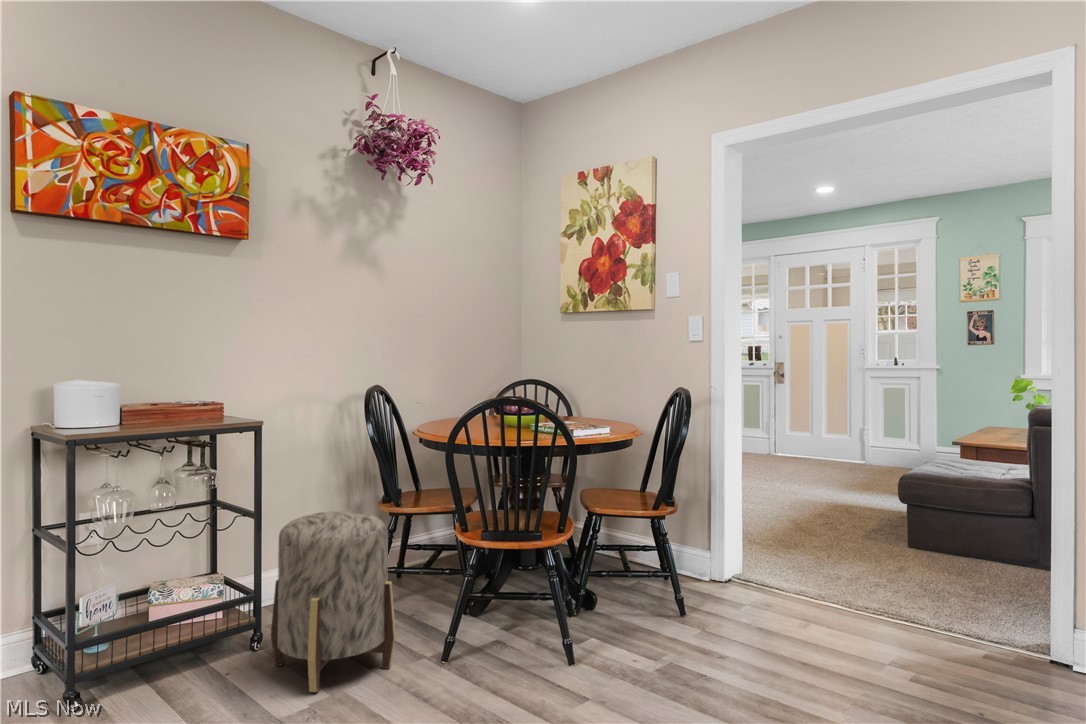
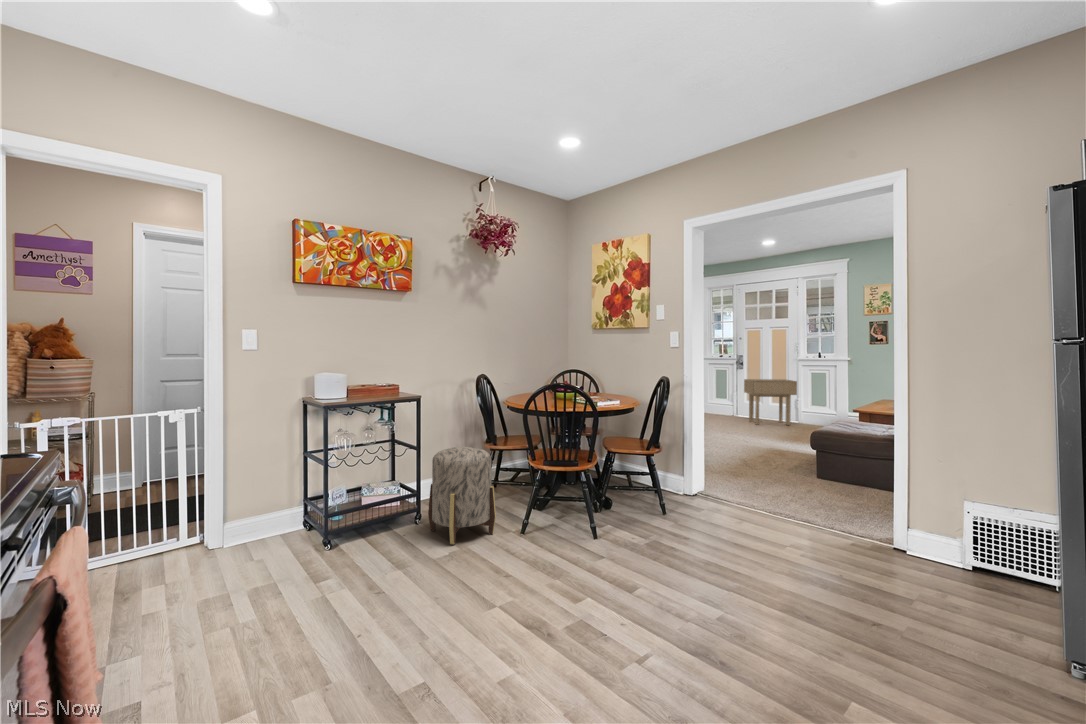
side table: none [786,397,865,467] -> present [744,379,797,425]

